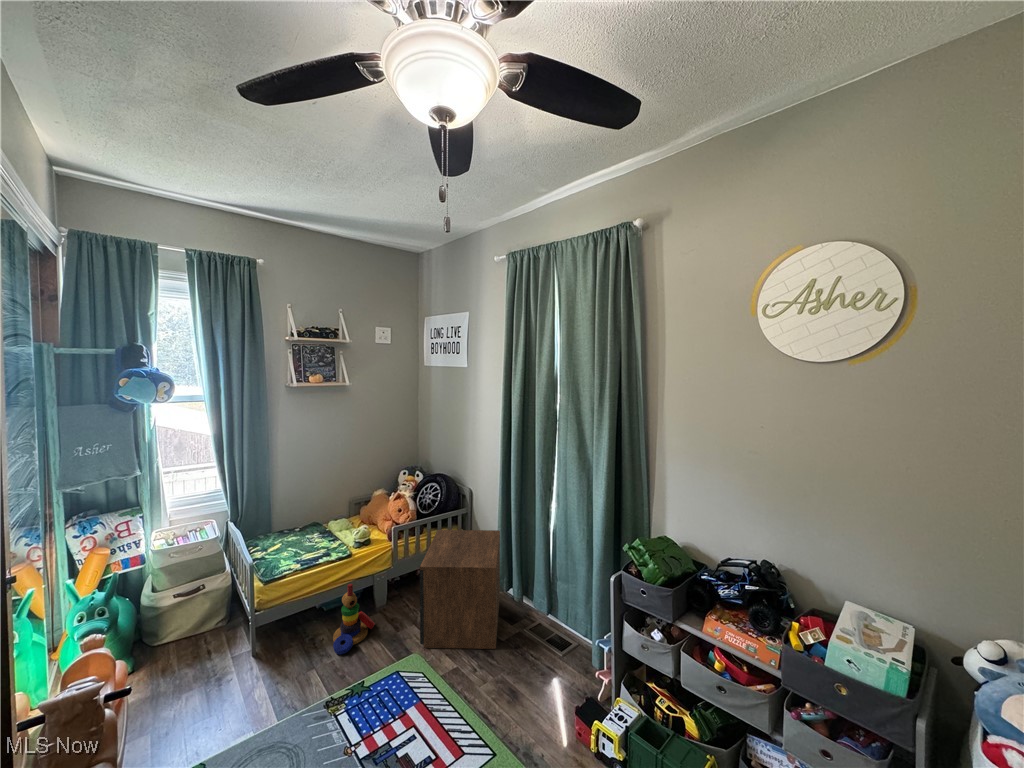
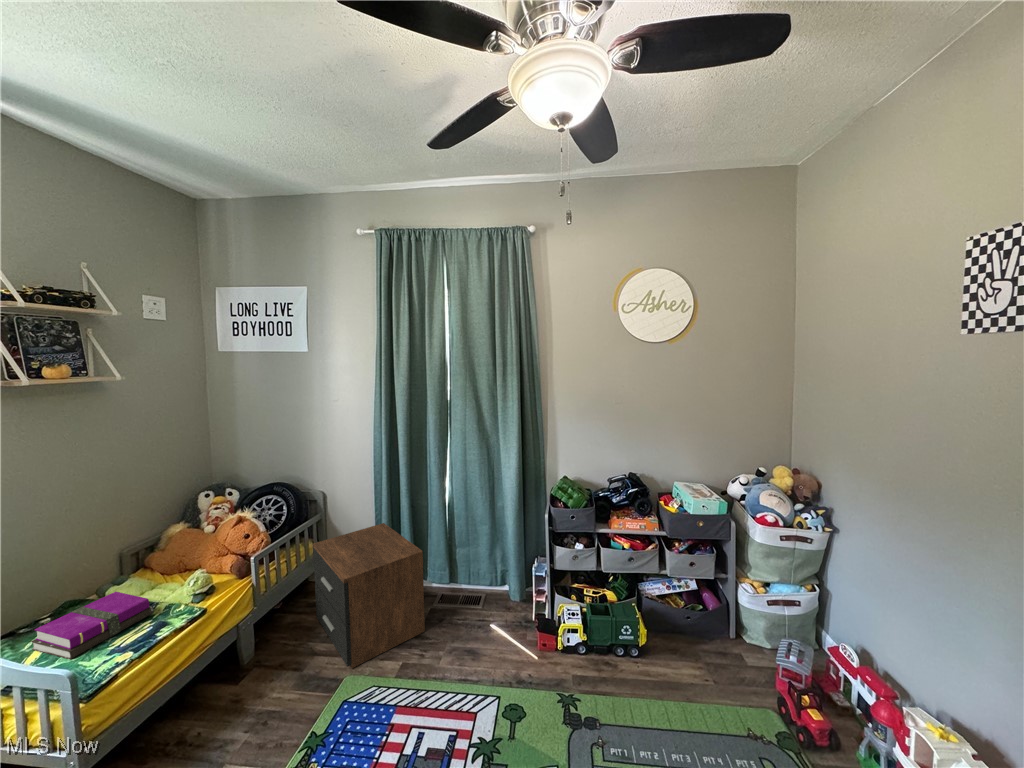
notebook: none [278,523,329,555] -> present [31,592,153,659]
stacking toy: present [333,584,375,654] -> none [213,641,269,735]

